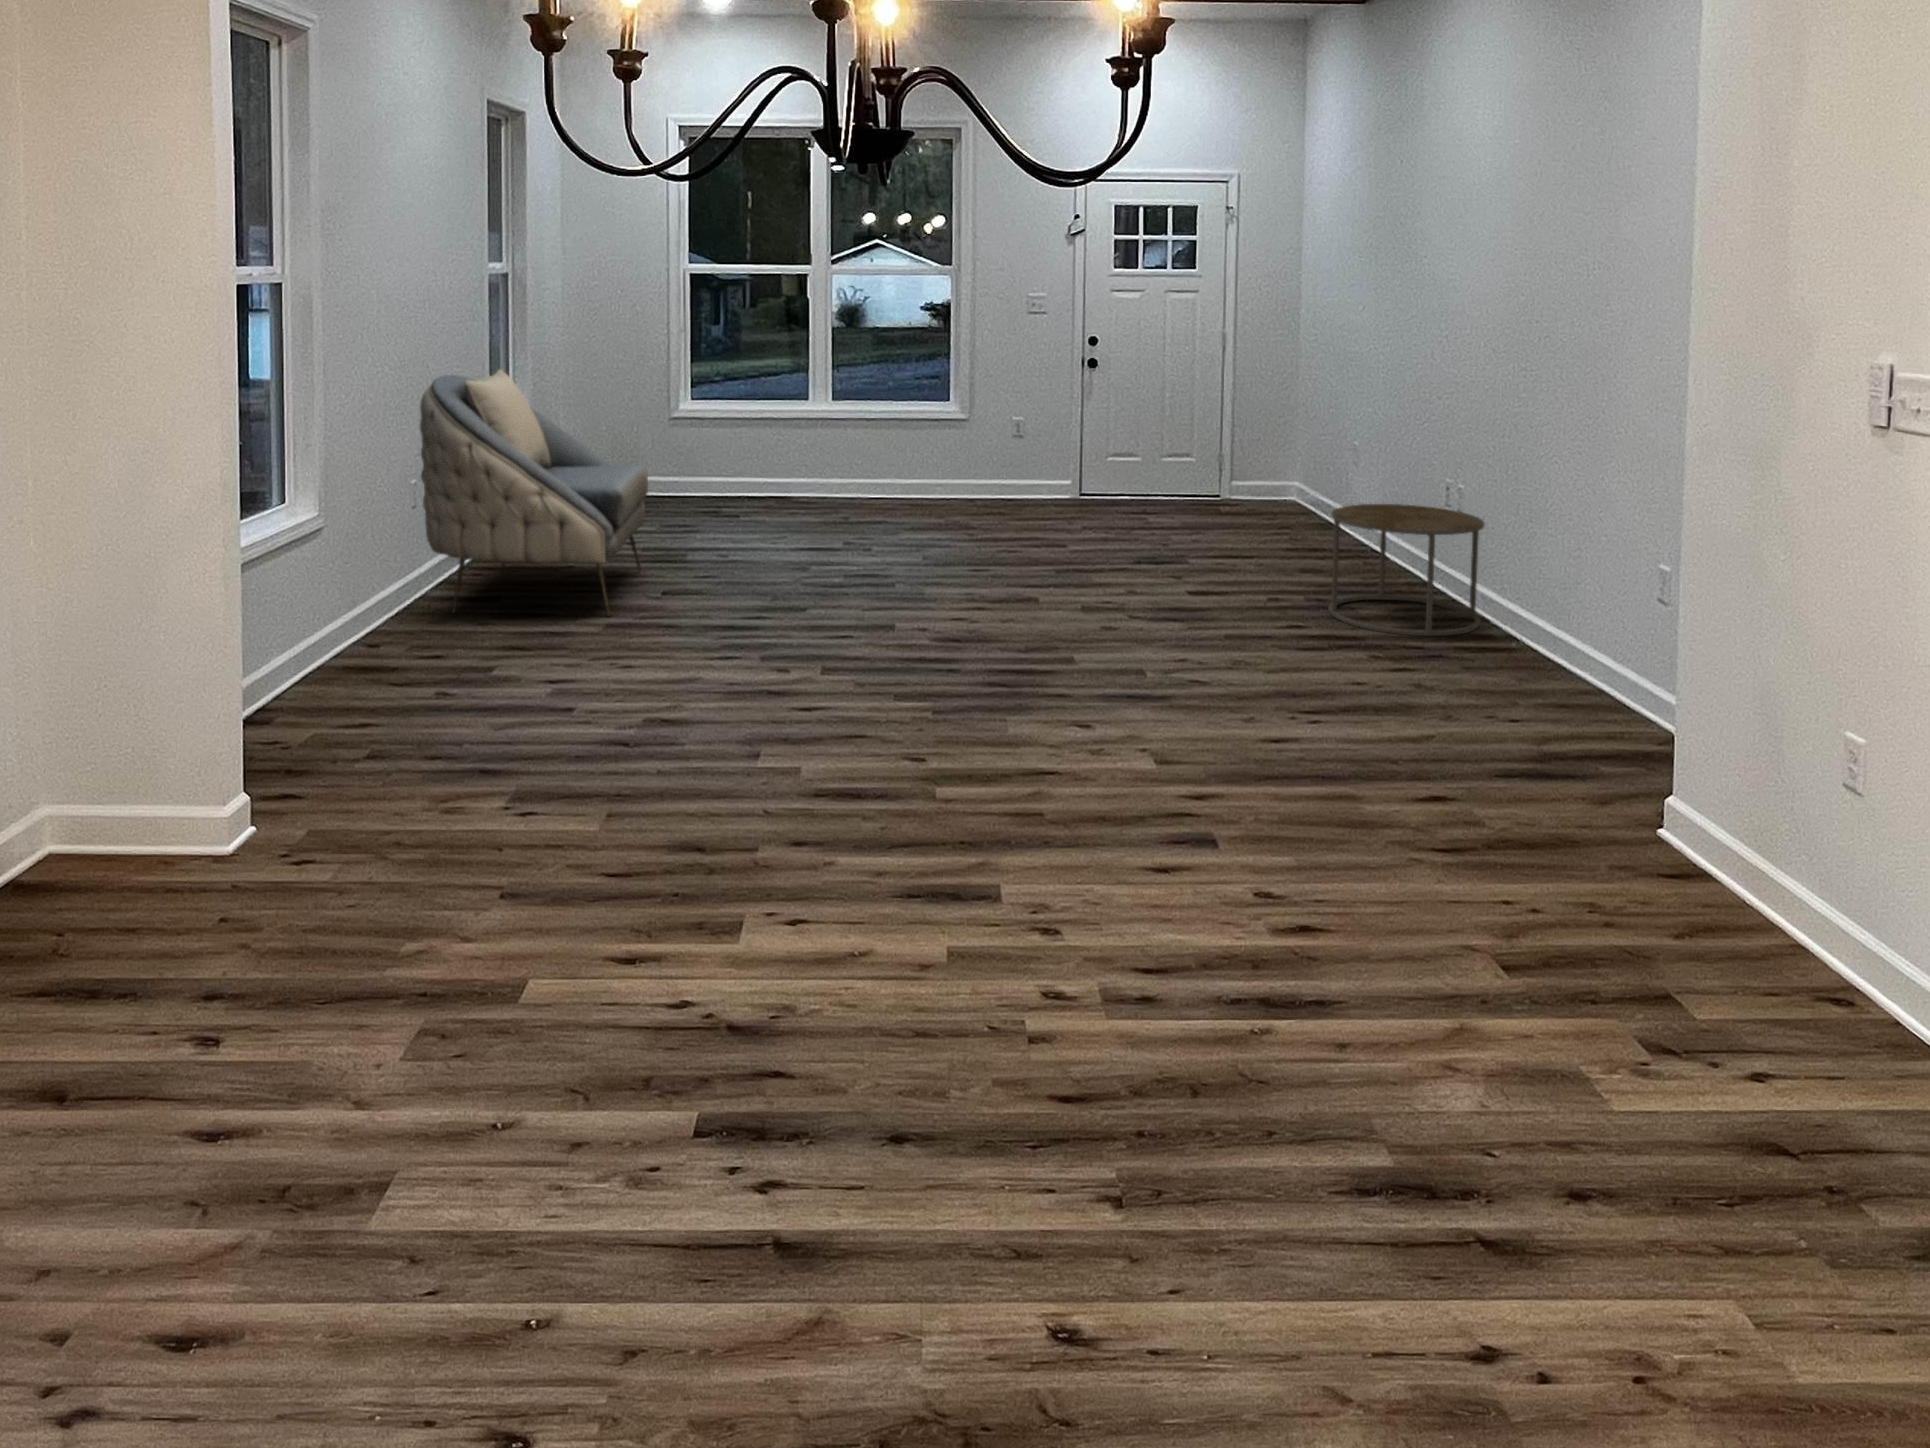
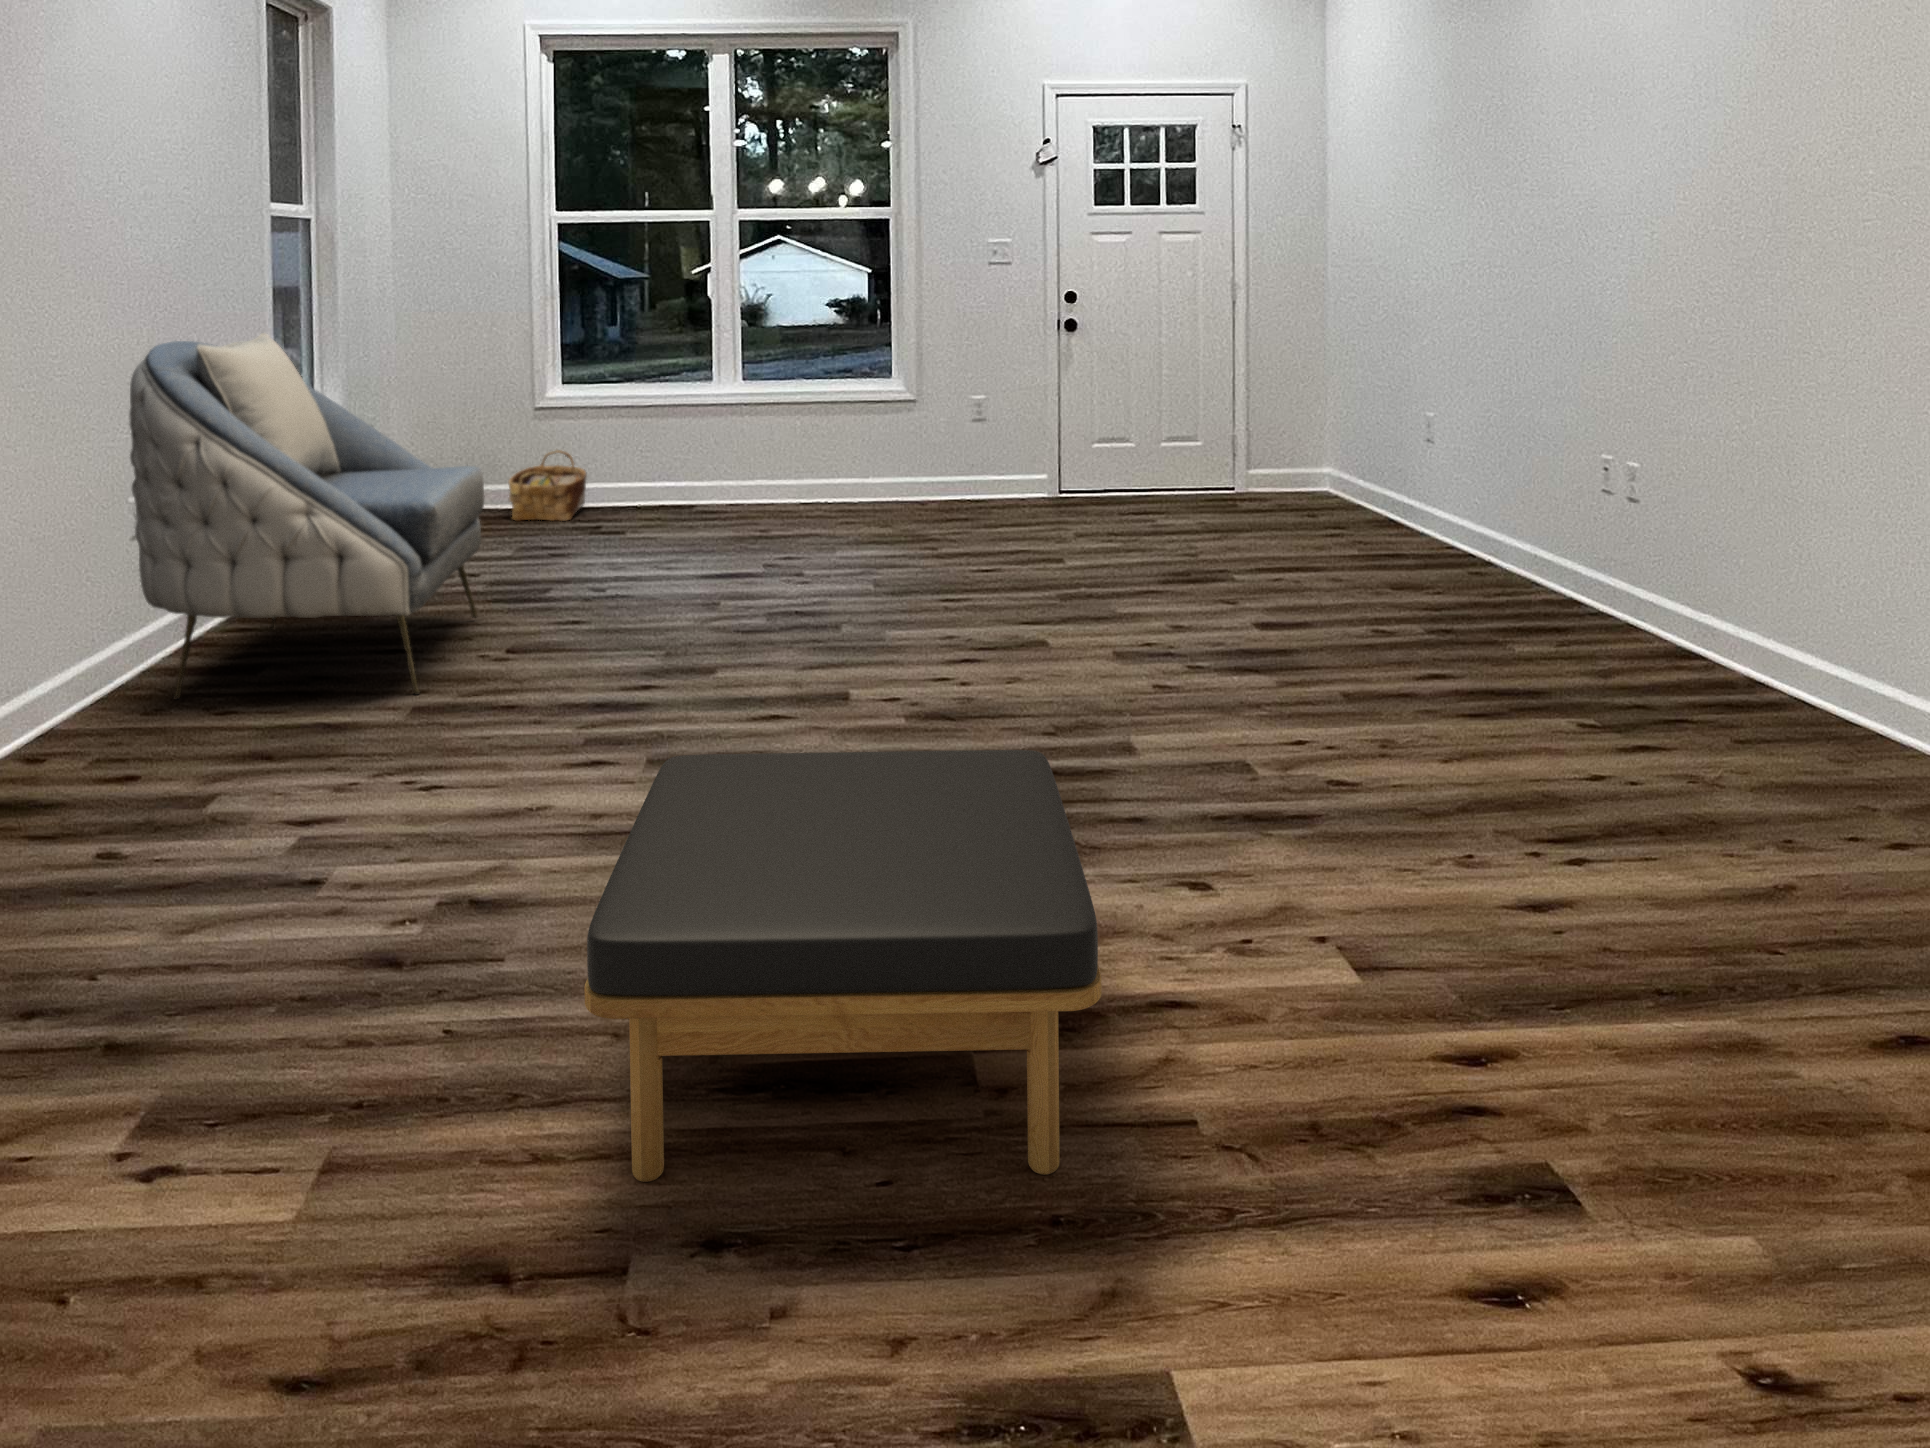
woven basket: none [654,451,712,505] -> present [509,450,587,521]
side table: present [1328,504,1485,636] -> none [1464,491,1694,683]
ottoman: none [736,637,990,831] -> present [584,750,1102,1182]

